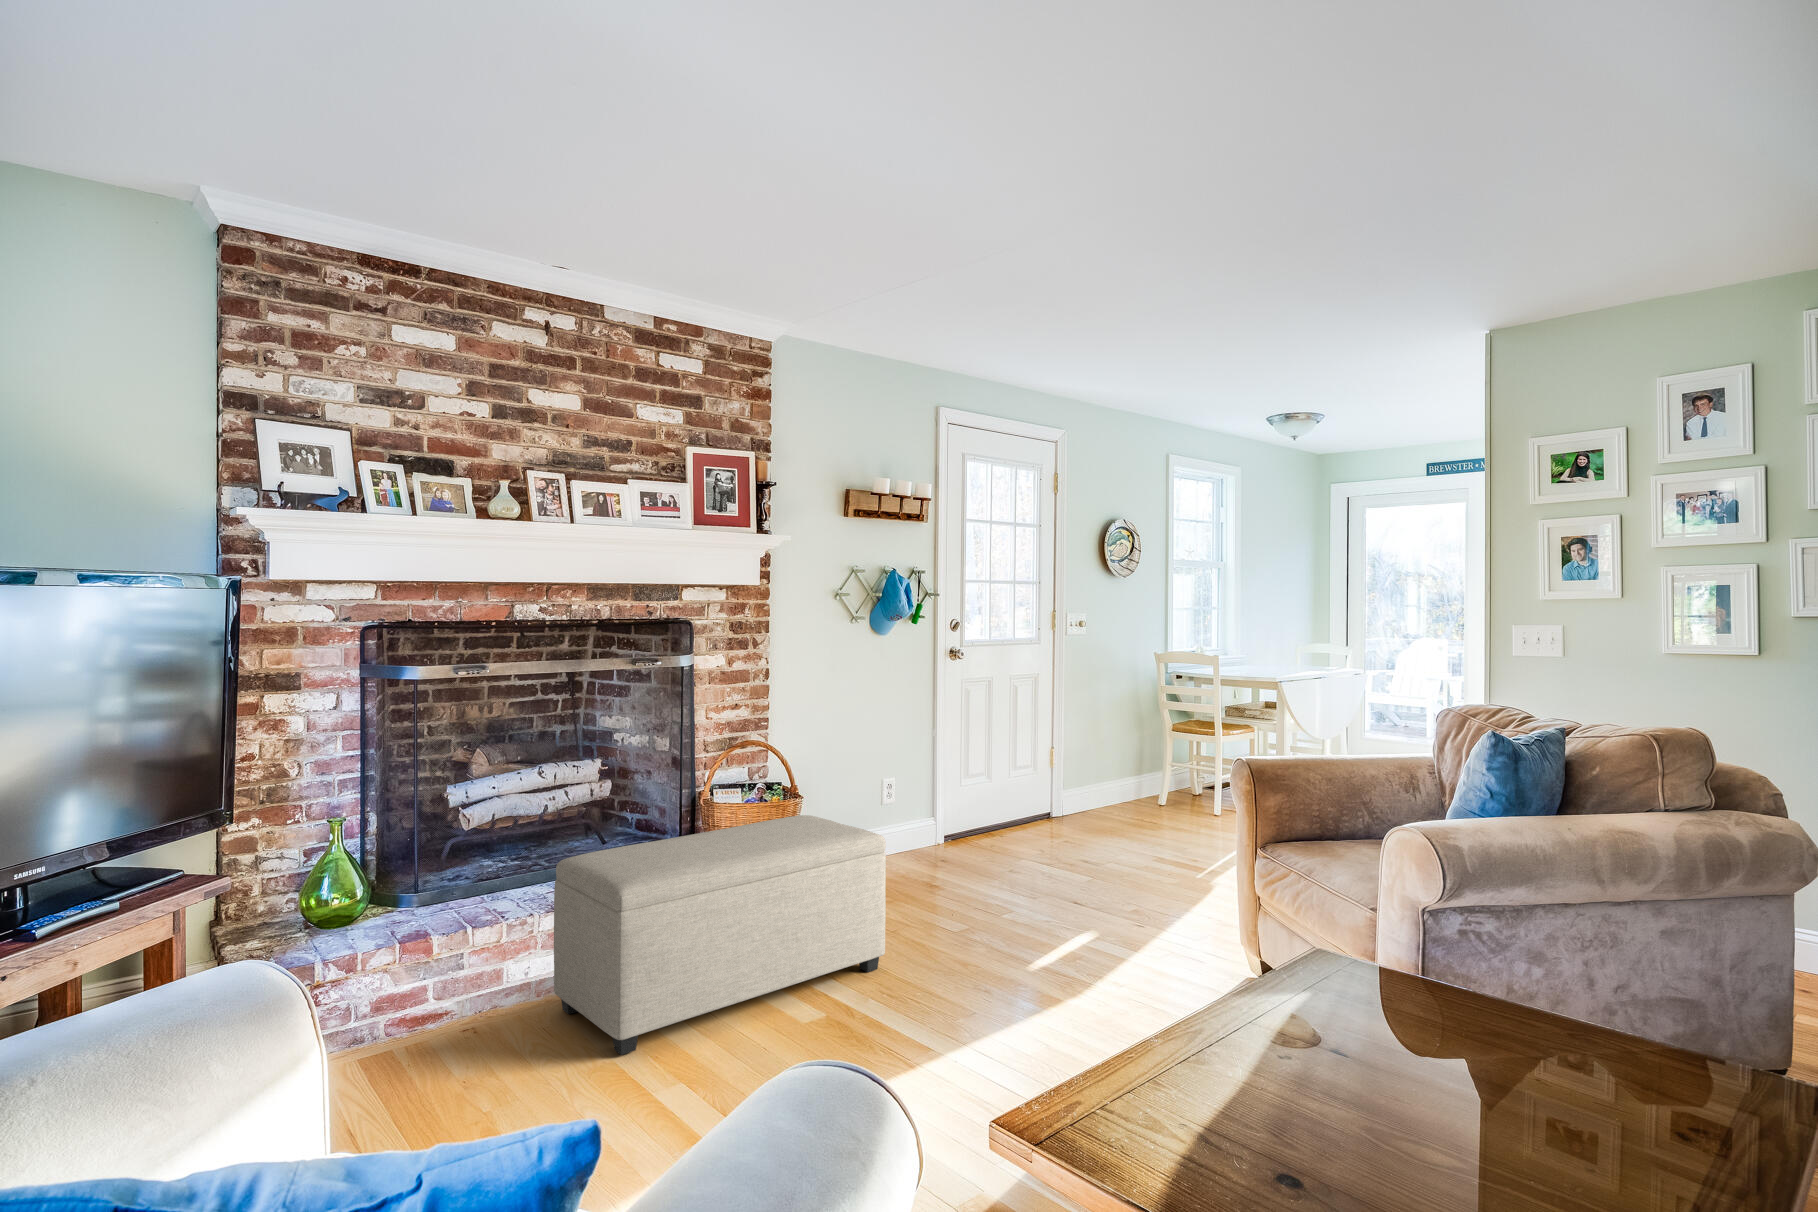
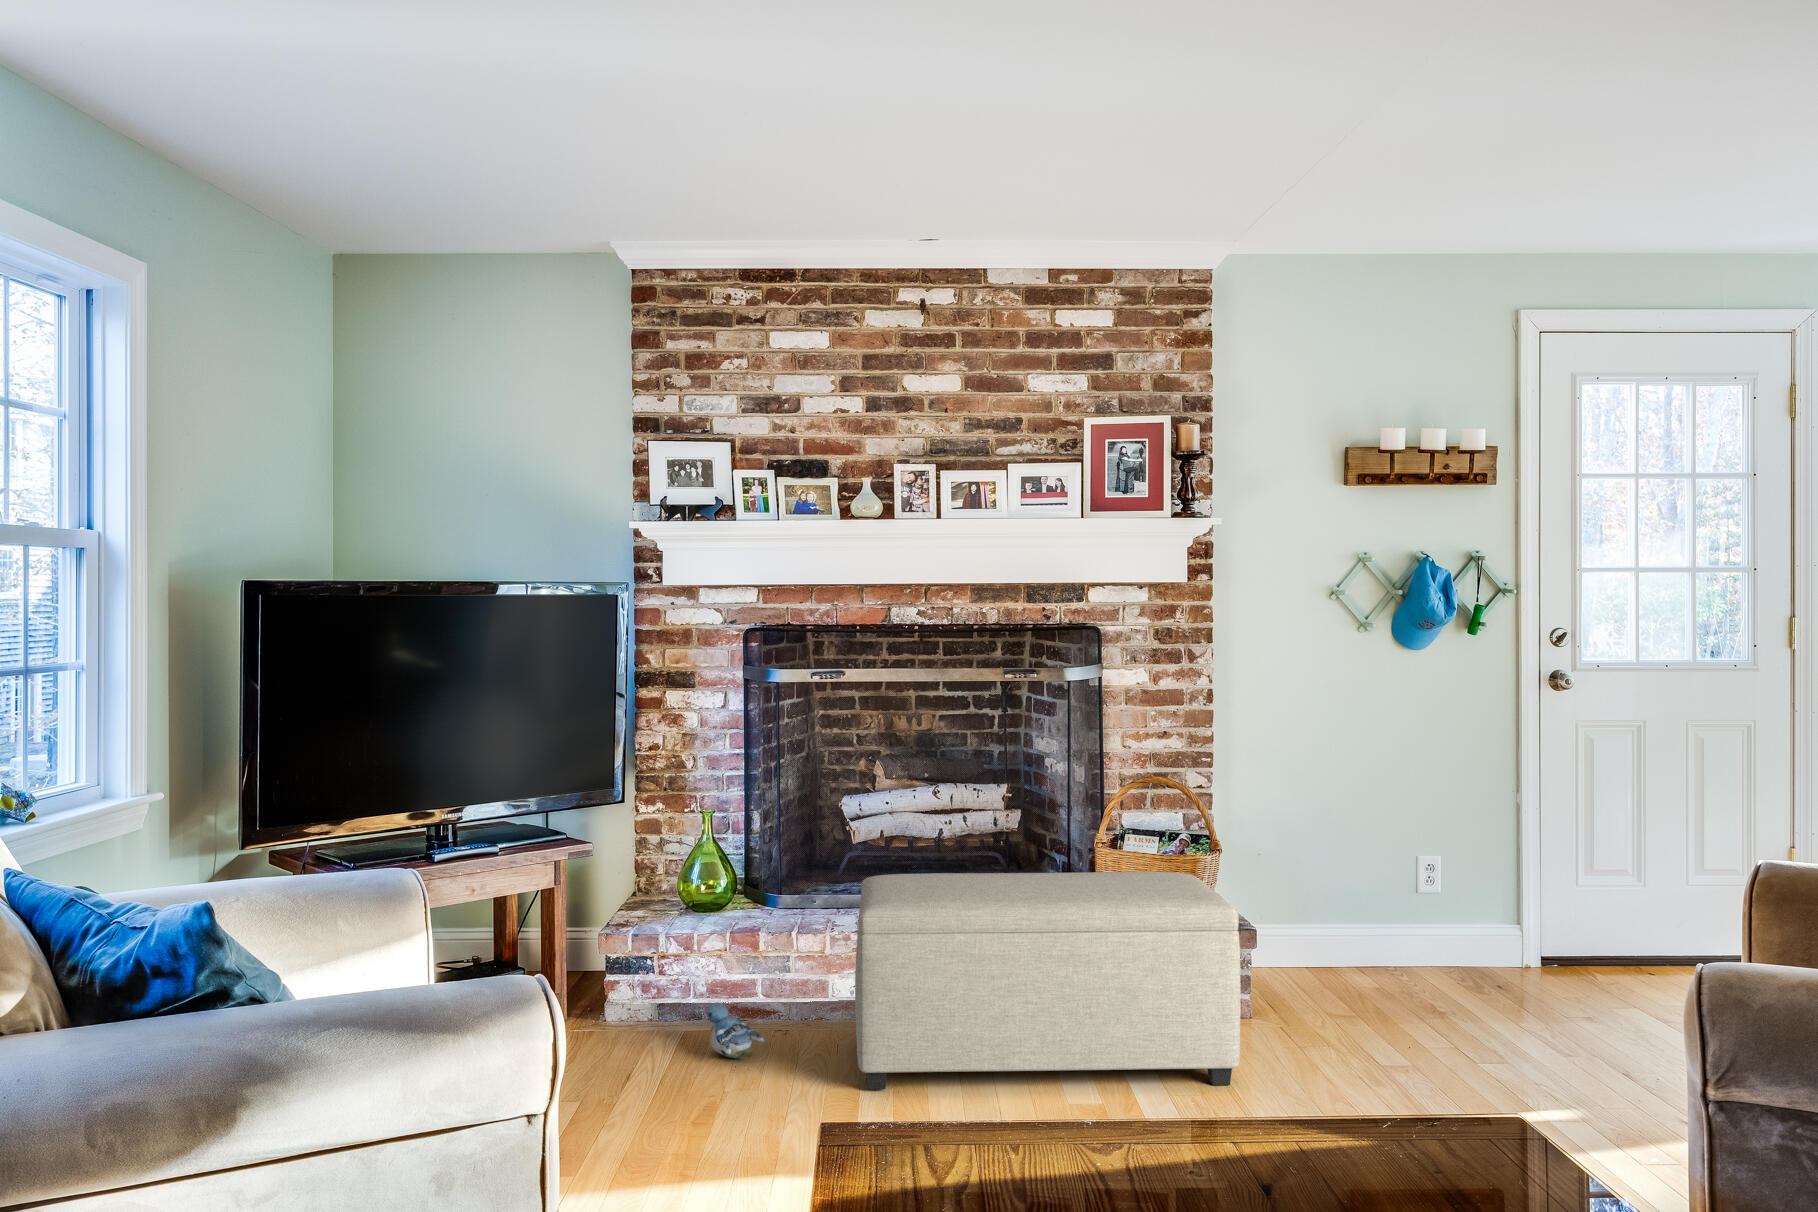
plush toy: none [409,1016,481,1069] -> present [708,1003,764,1058]

